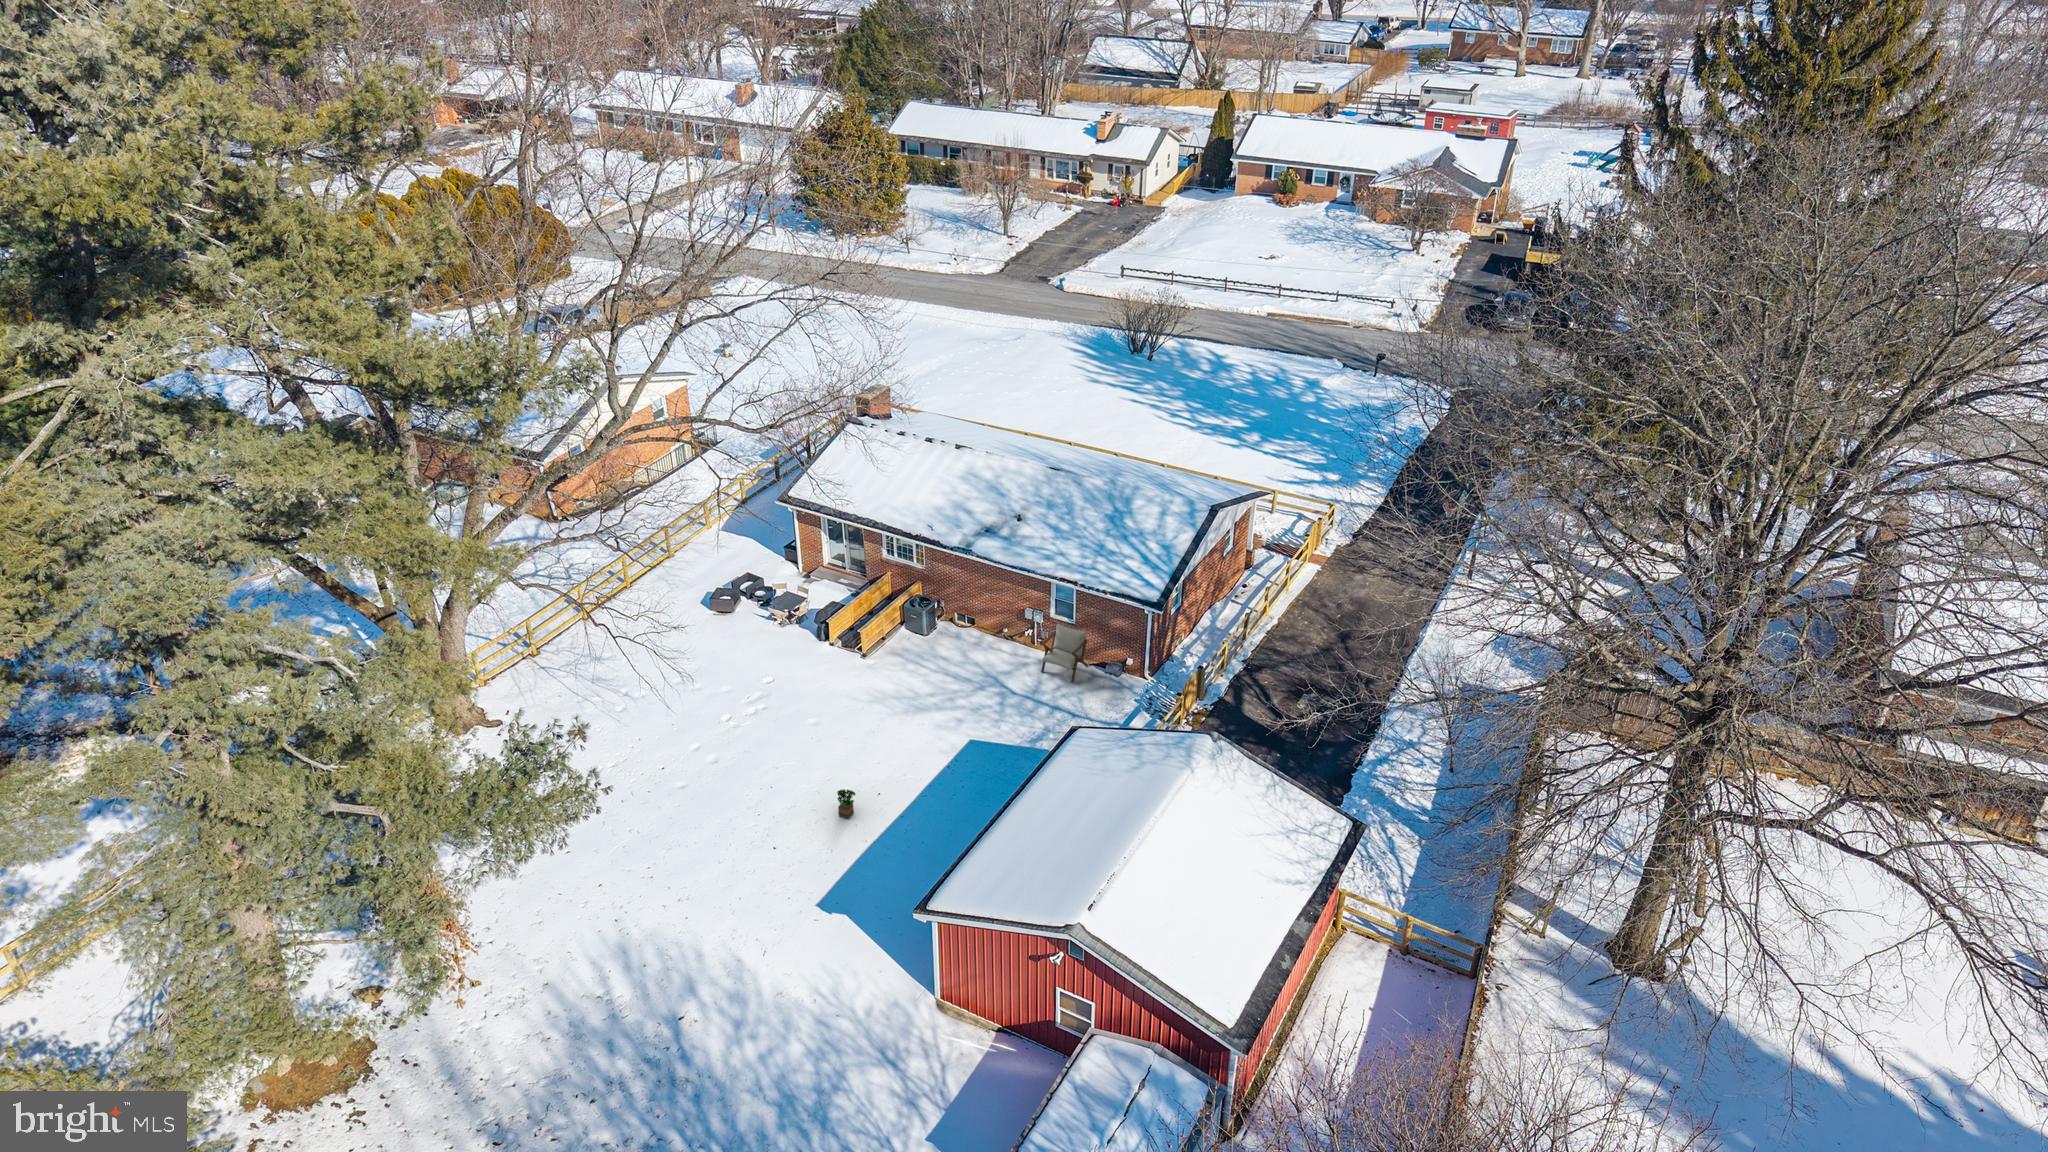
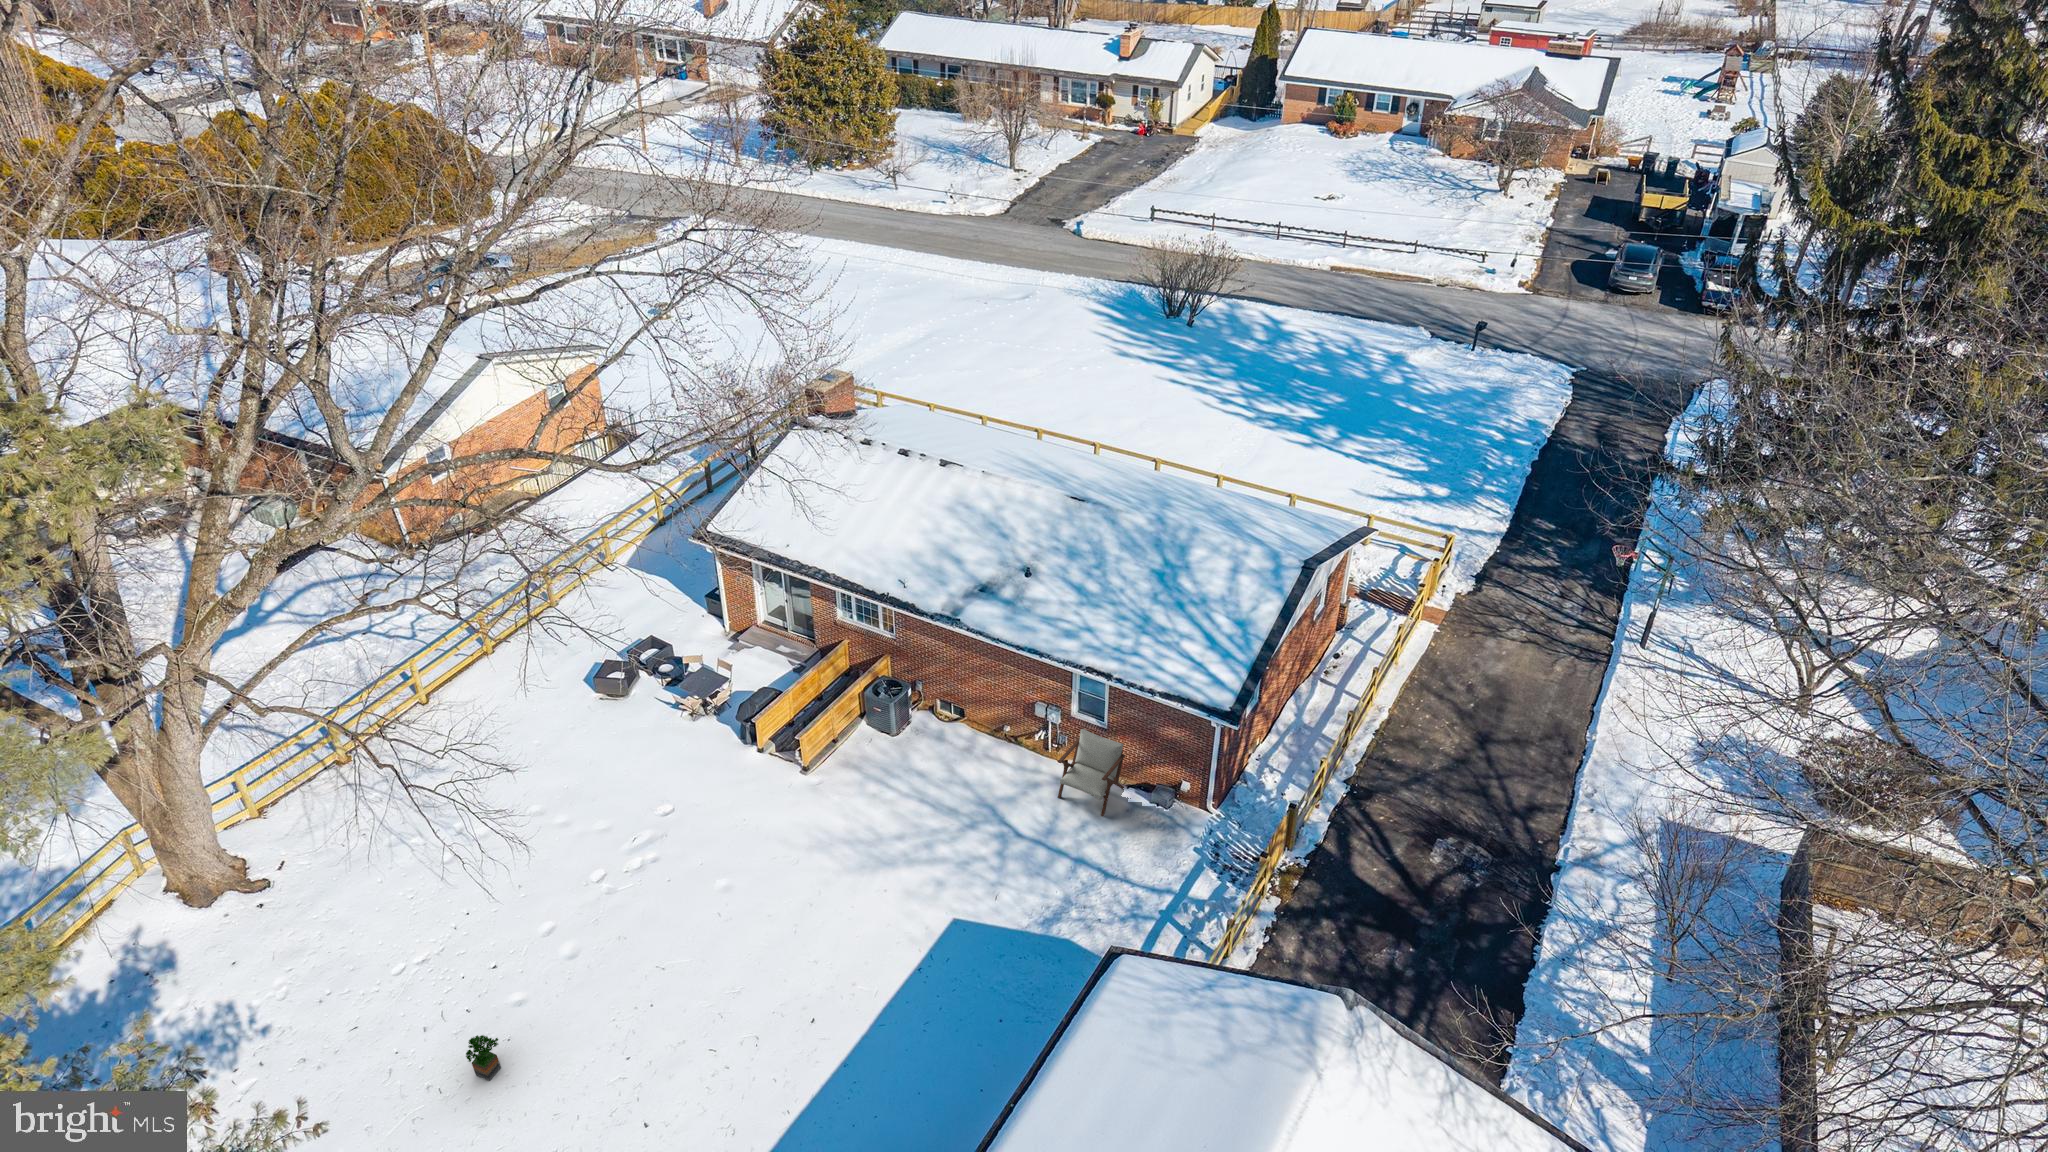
potted tree: present [837,789,856,819] -> present [466,1035,501,1081]

